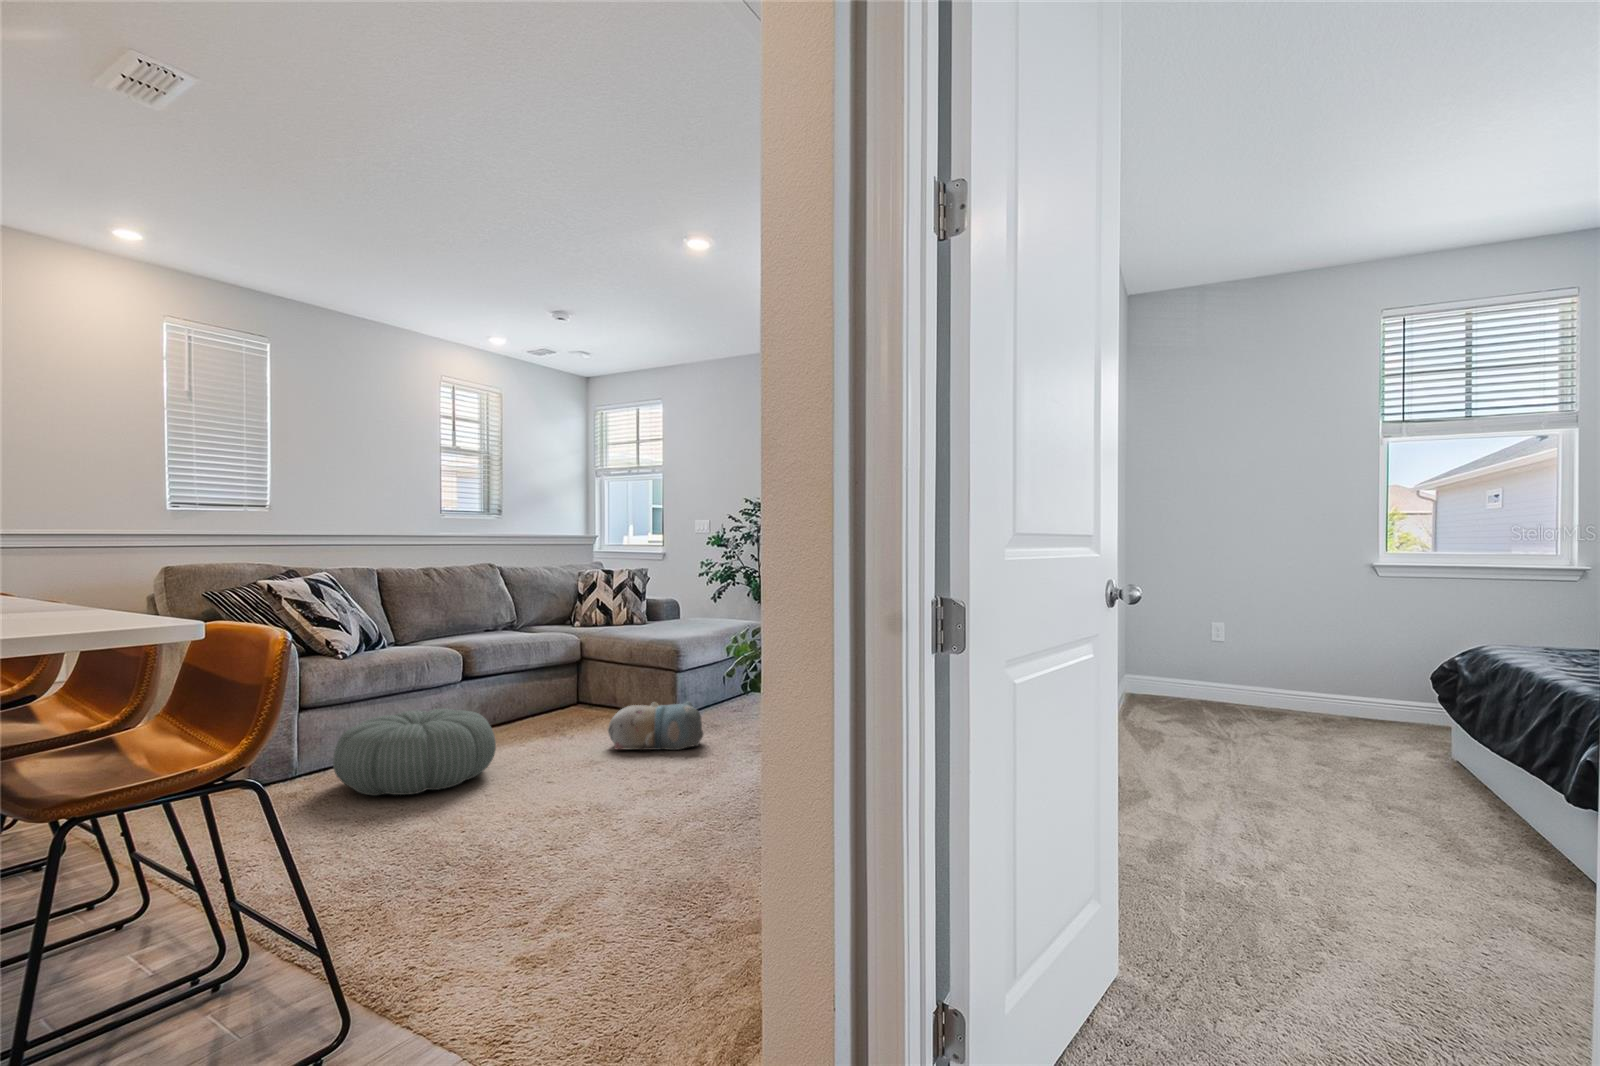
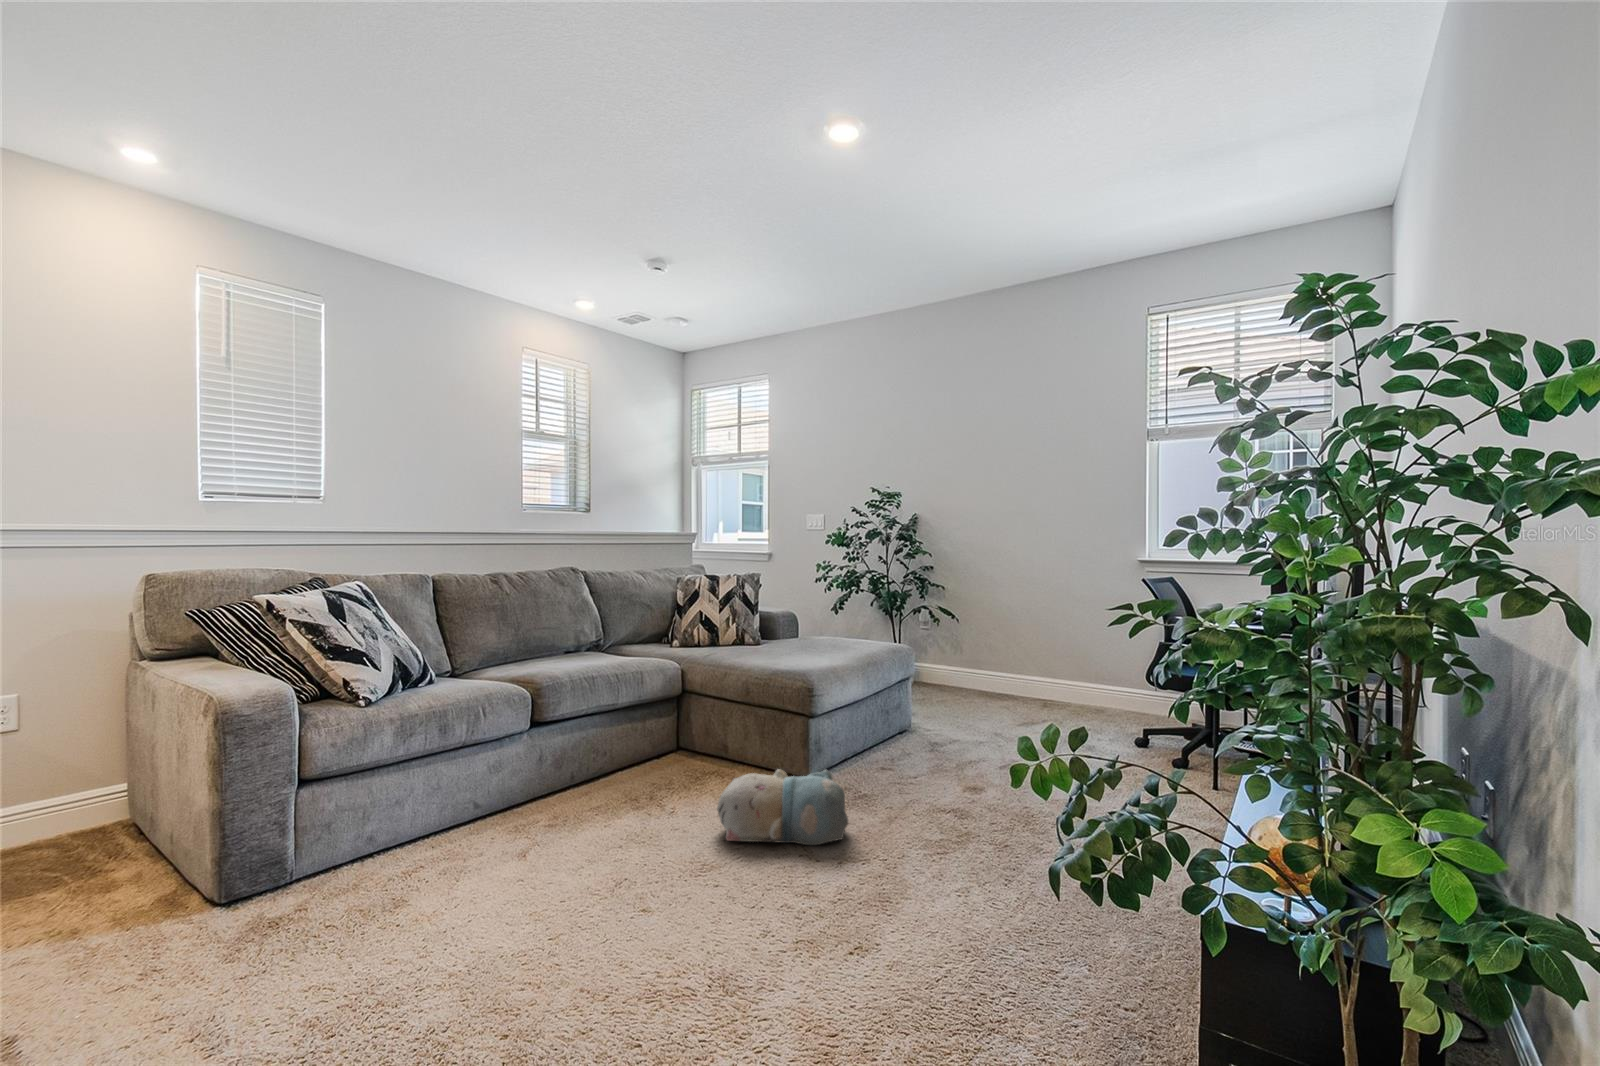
pouf: present [333,709,496,796] -> none [329,781,562,932]

